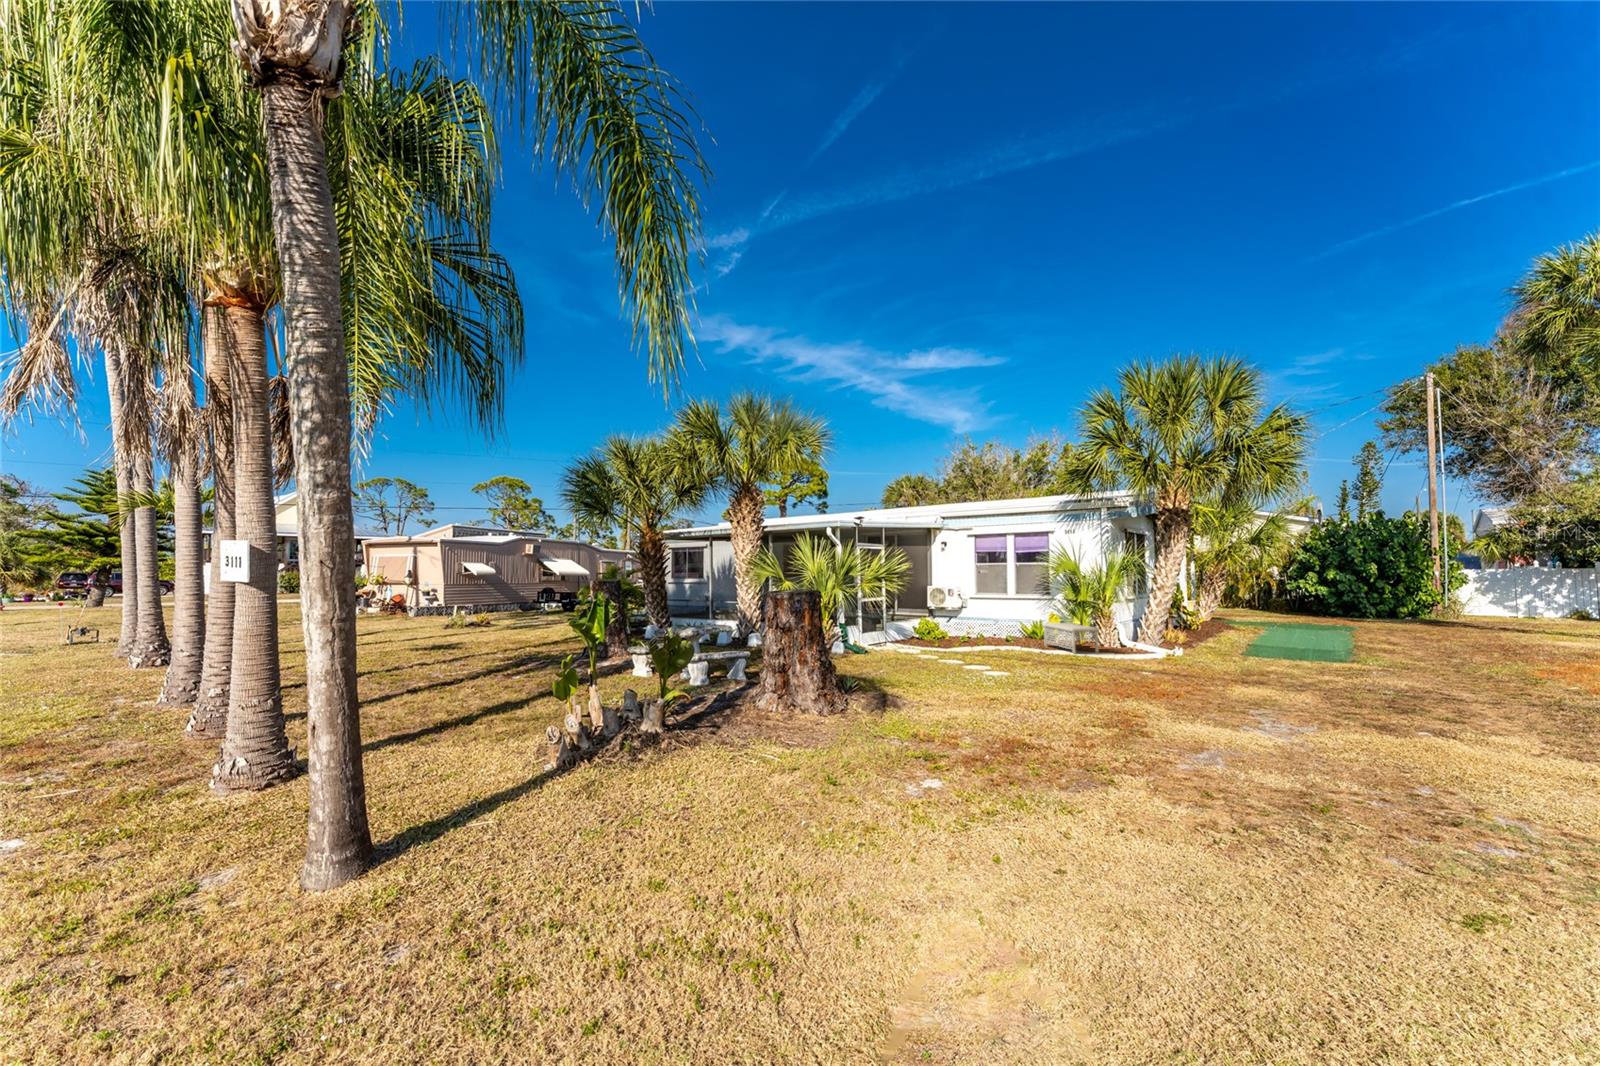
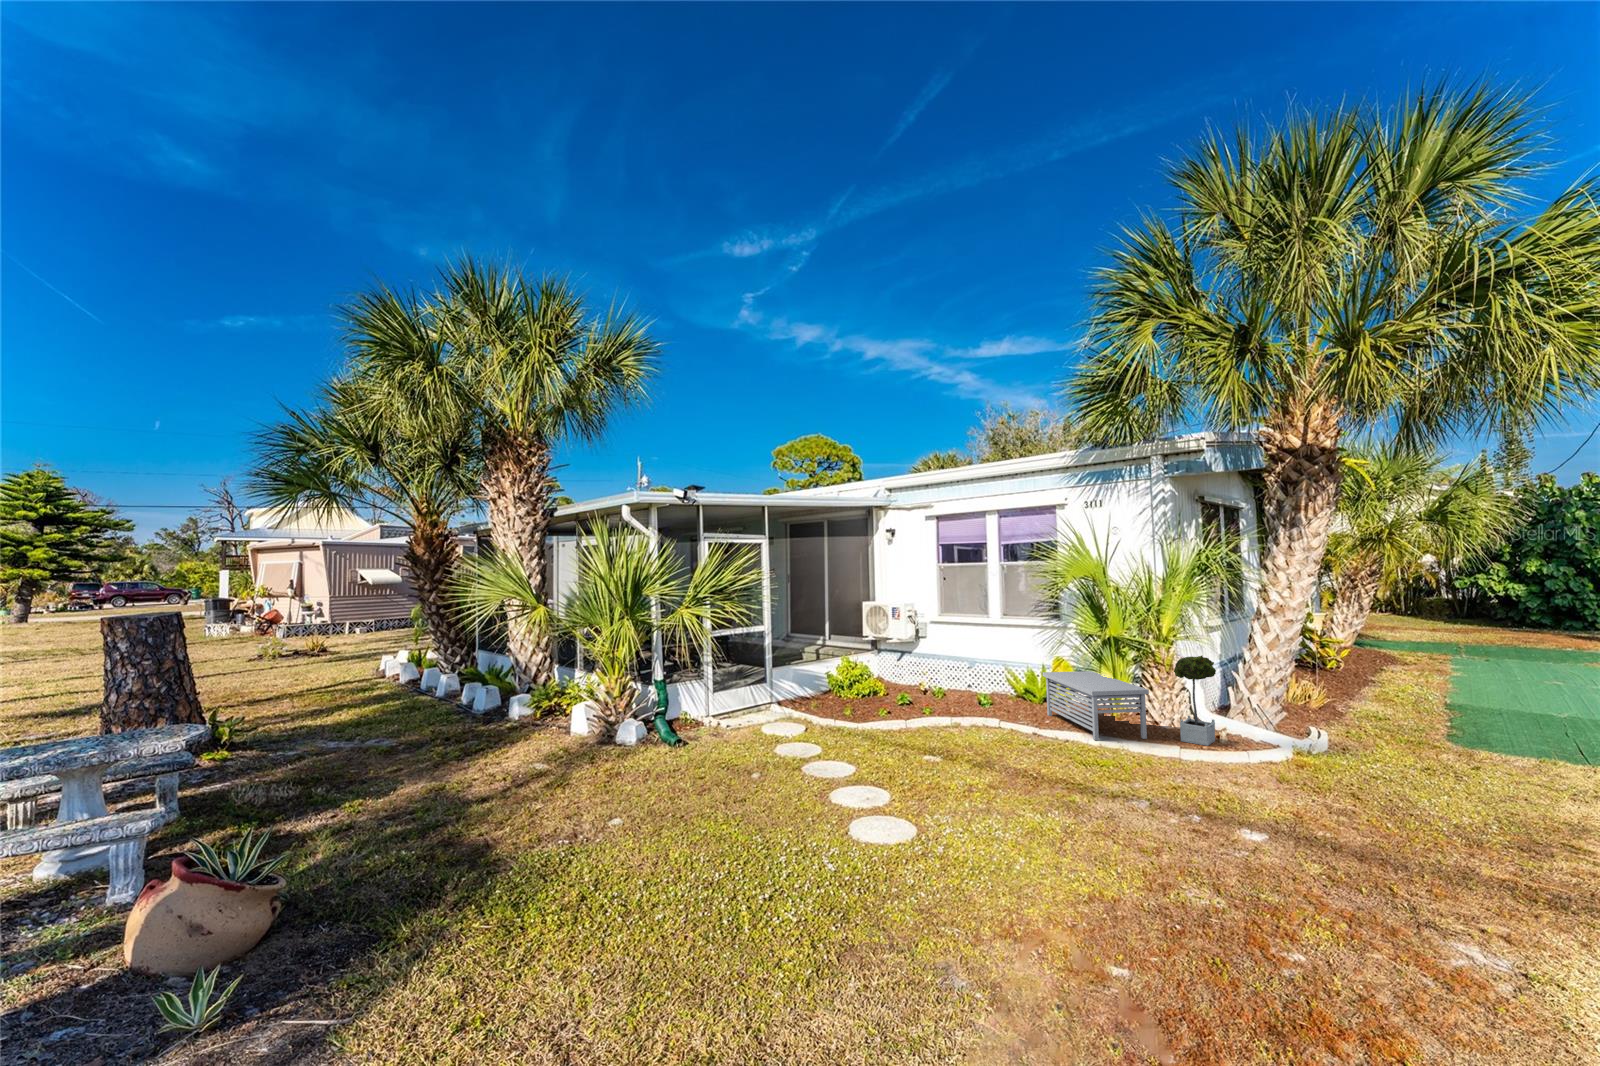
potted tree: none [1112,610,1132,655] -> present [1174,656,1216,746]

